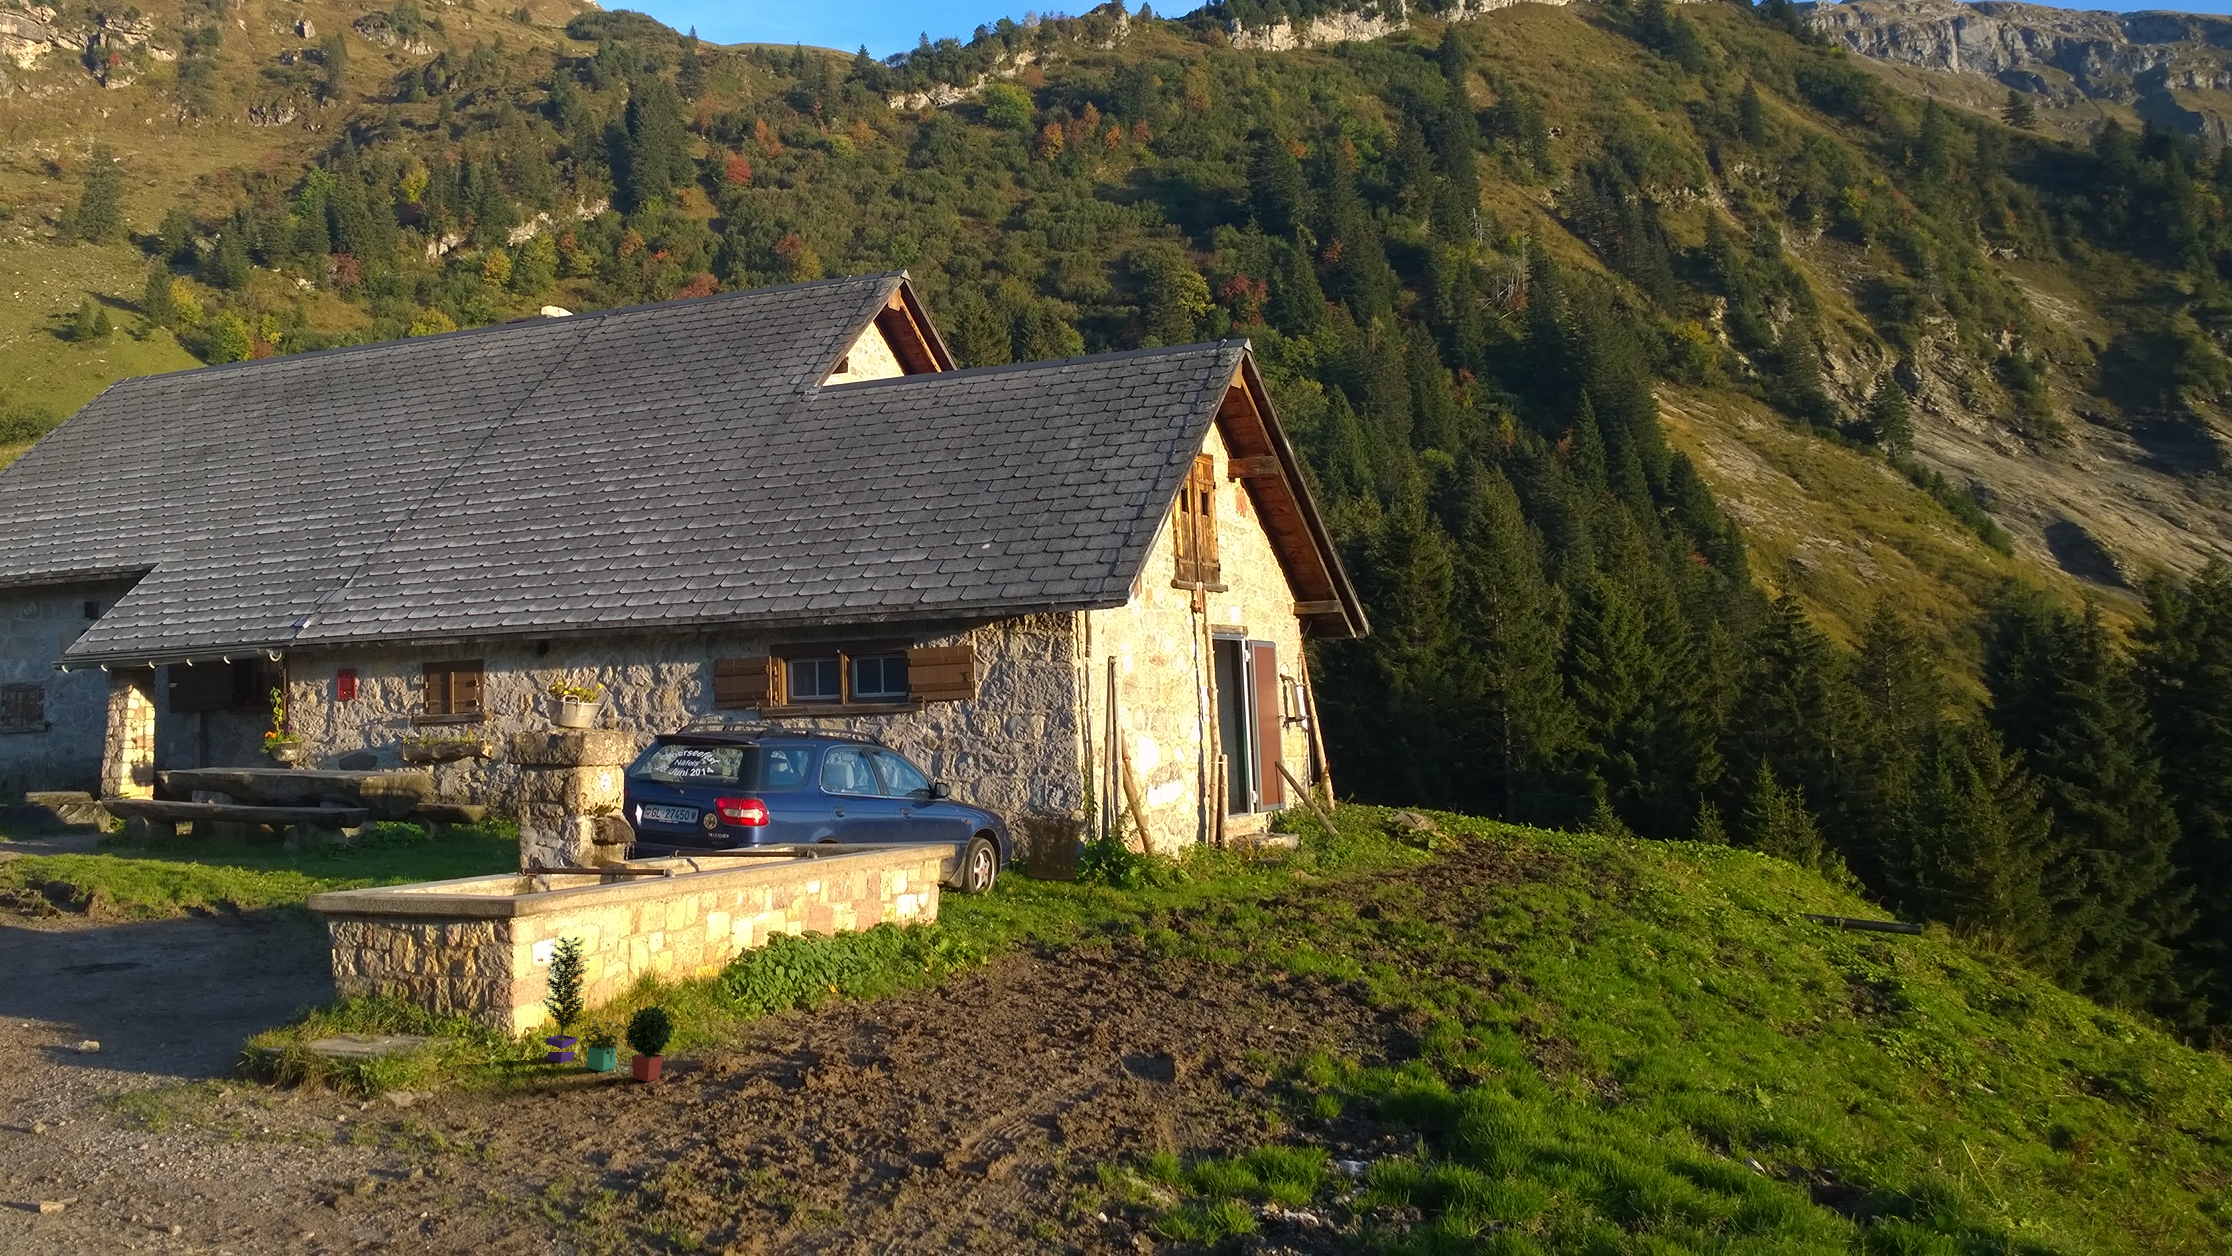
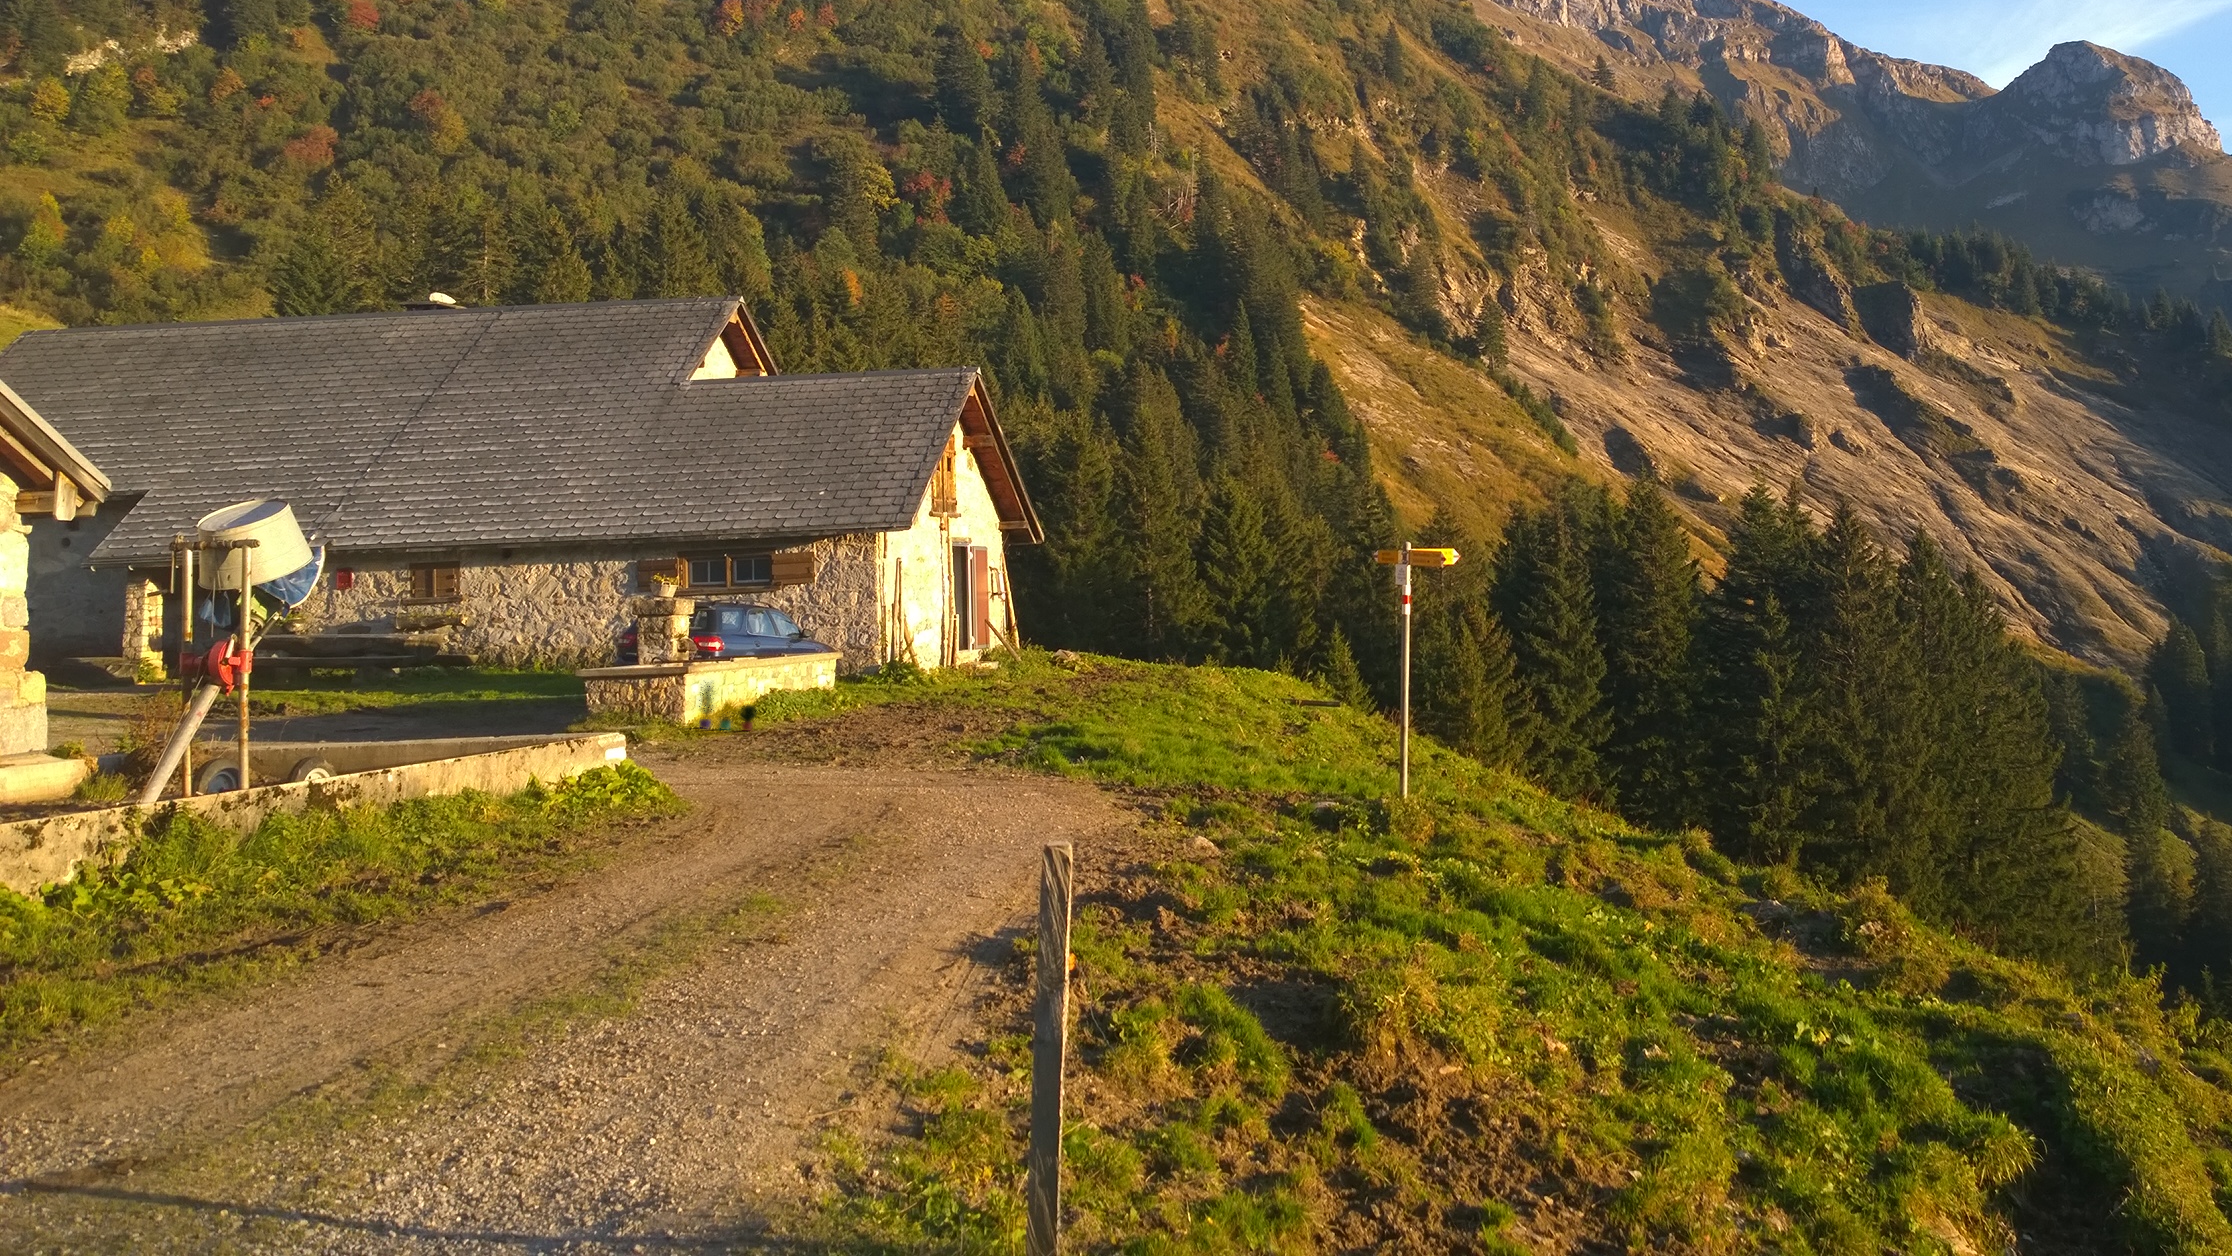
basket: present [1023,817,1085,880] -> none [846,648,883,680]

